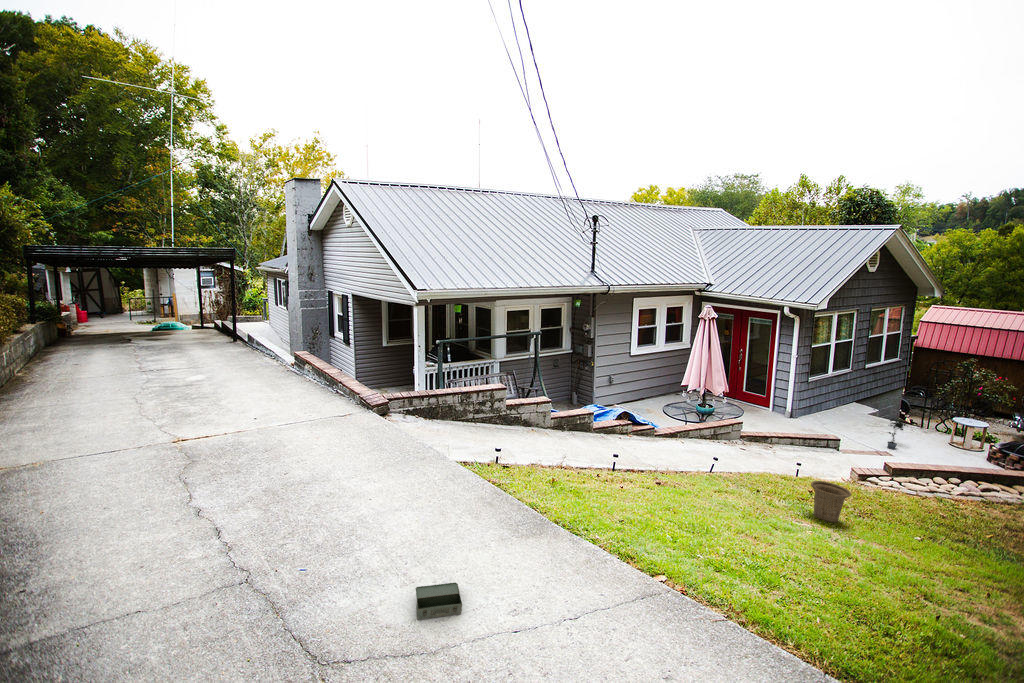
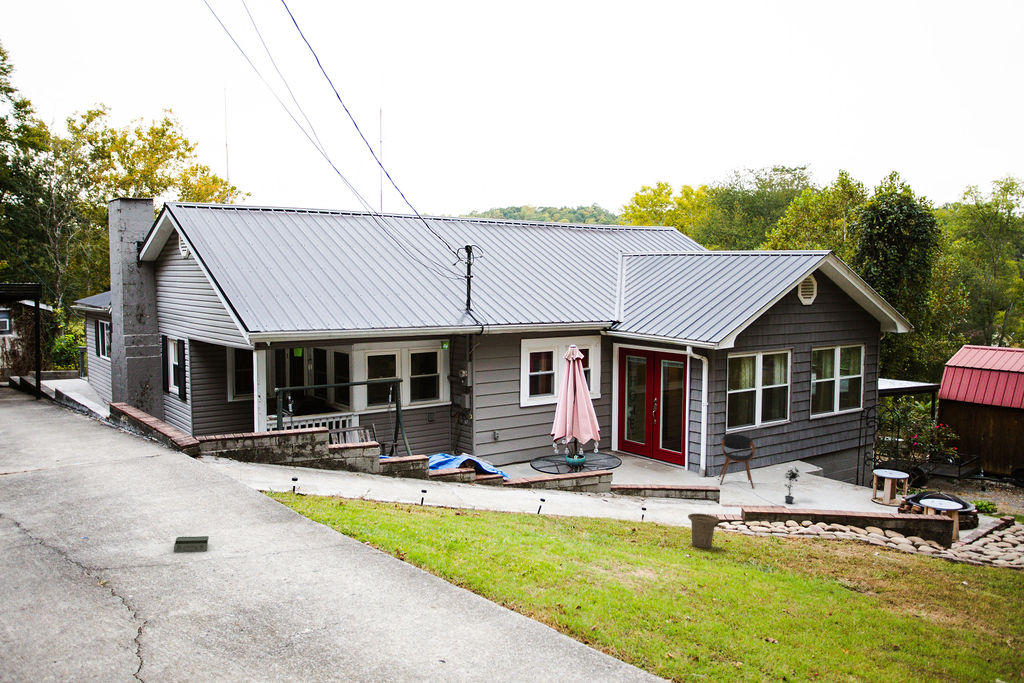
chair: none [800,382,842,430] -> present [718,434,755,488]
basket: present [811,481,851,523] -> present [688,513,719,548]

